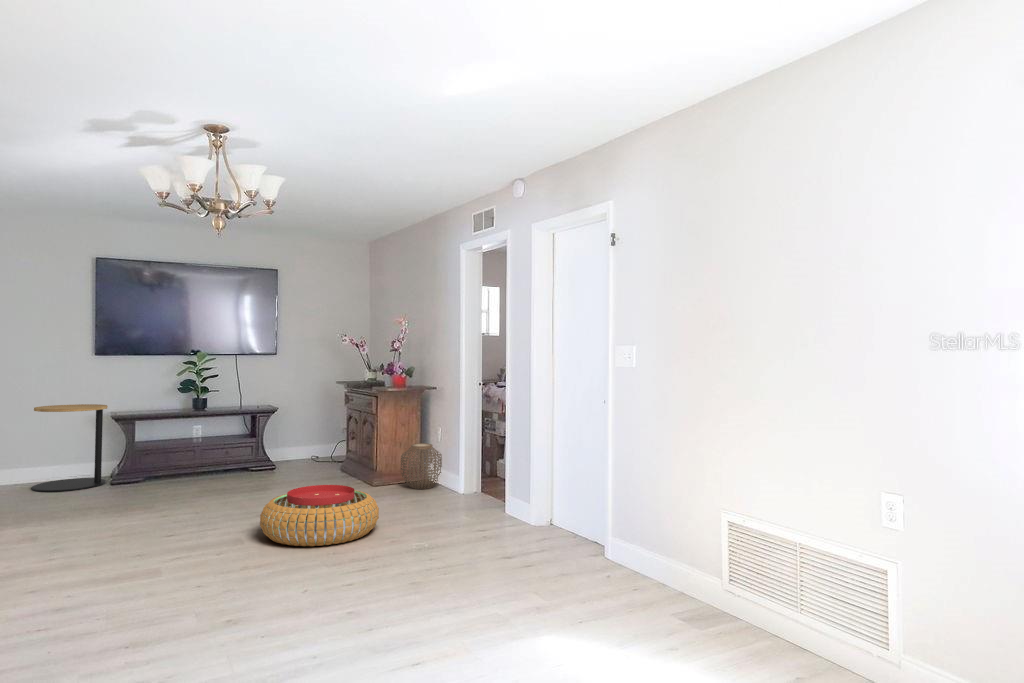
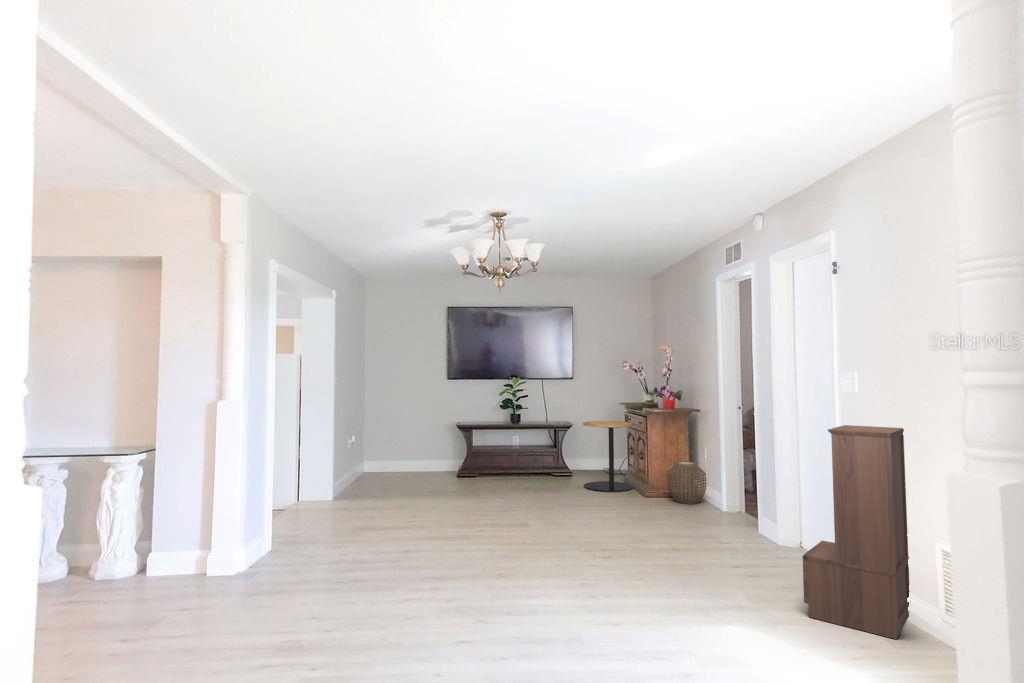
bookshelf: none [590,394,673,591] -> present [803,425,910,639]
side table: present [32,404,108,492] -> present [583,421,634,492]
pouf: present [260,485,379,546] -> none [534,491,629,542]

